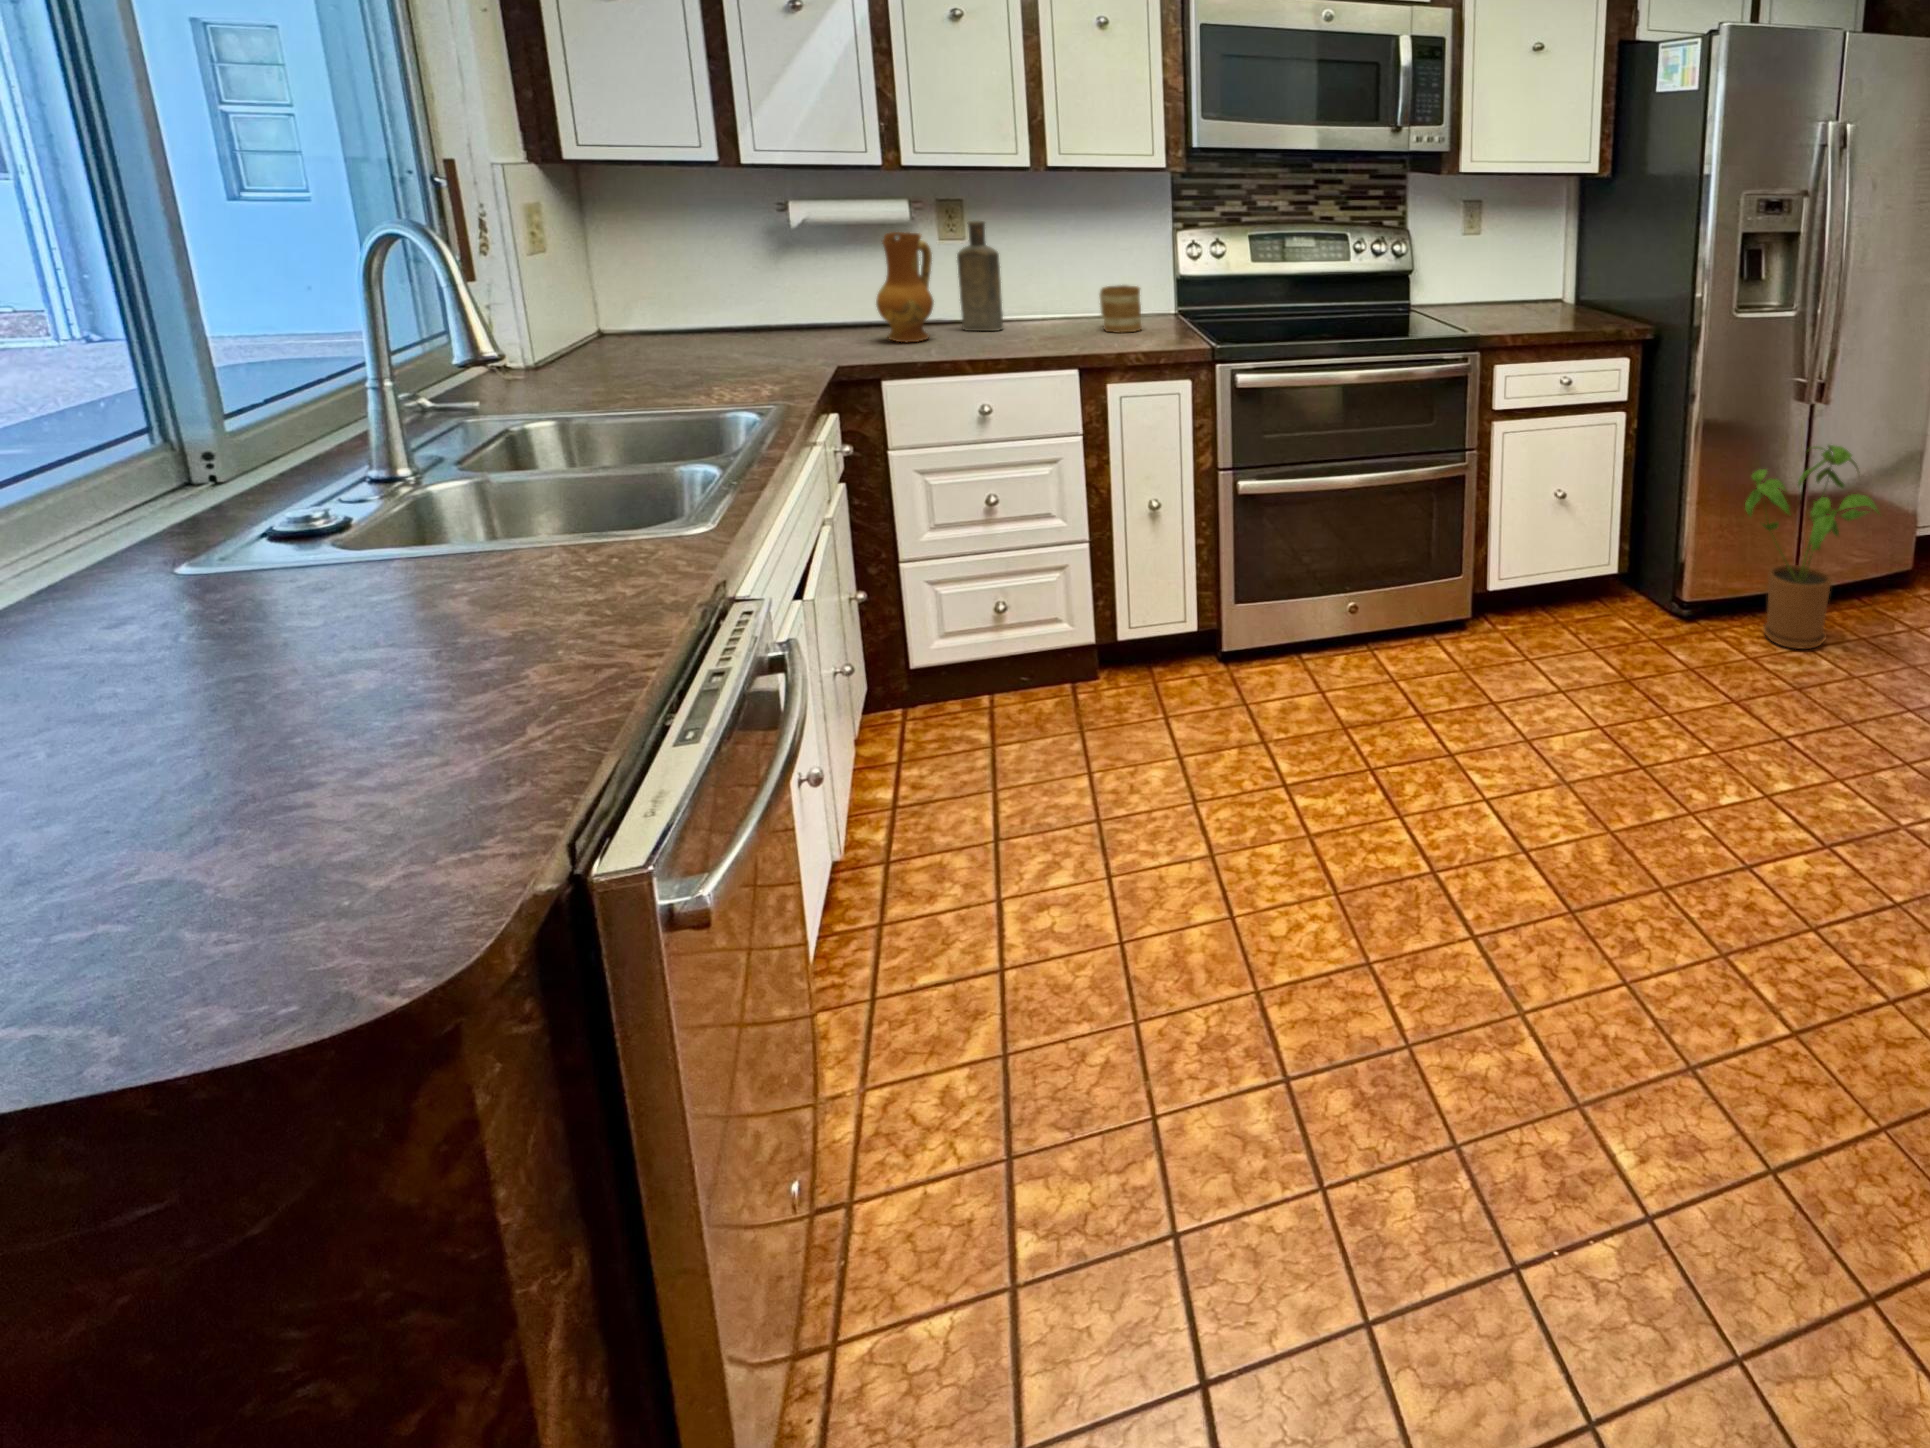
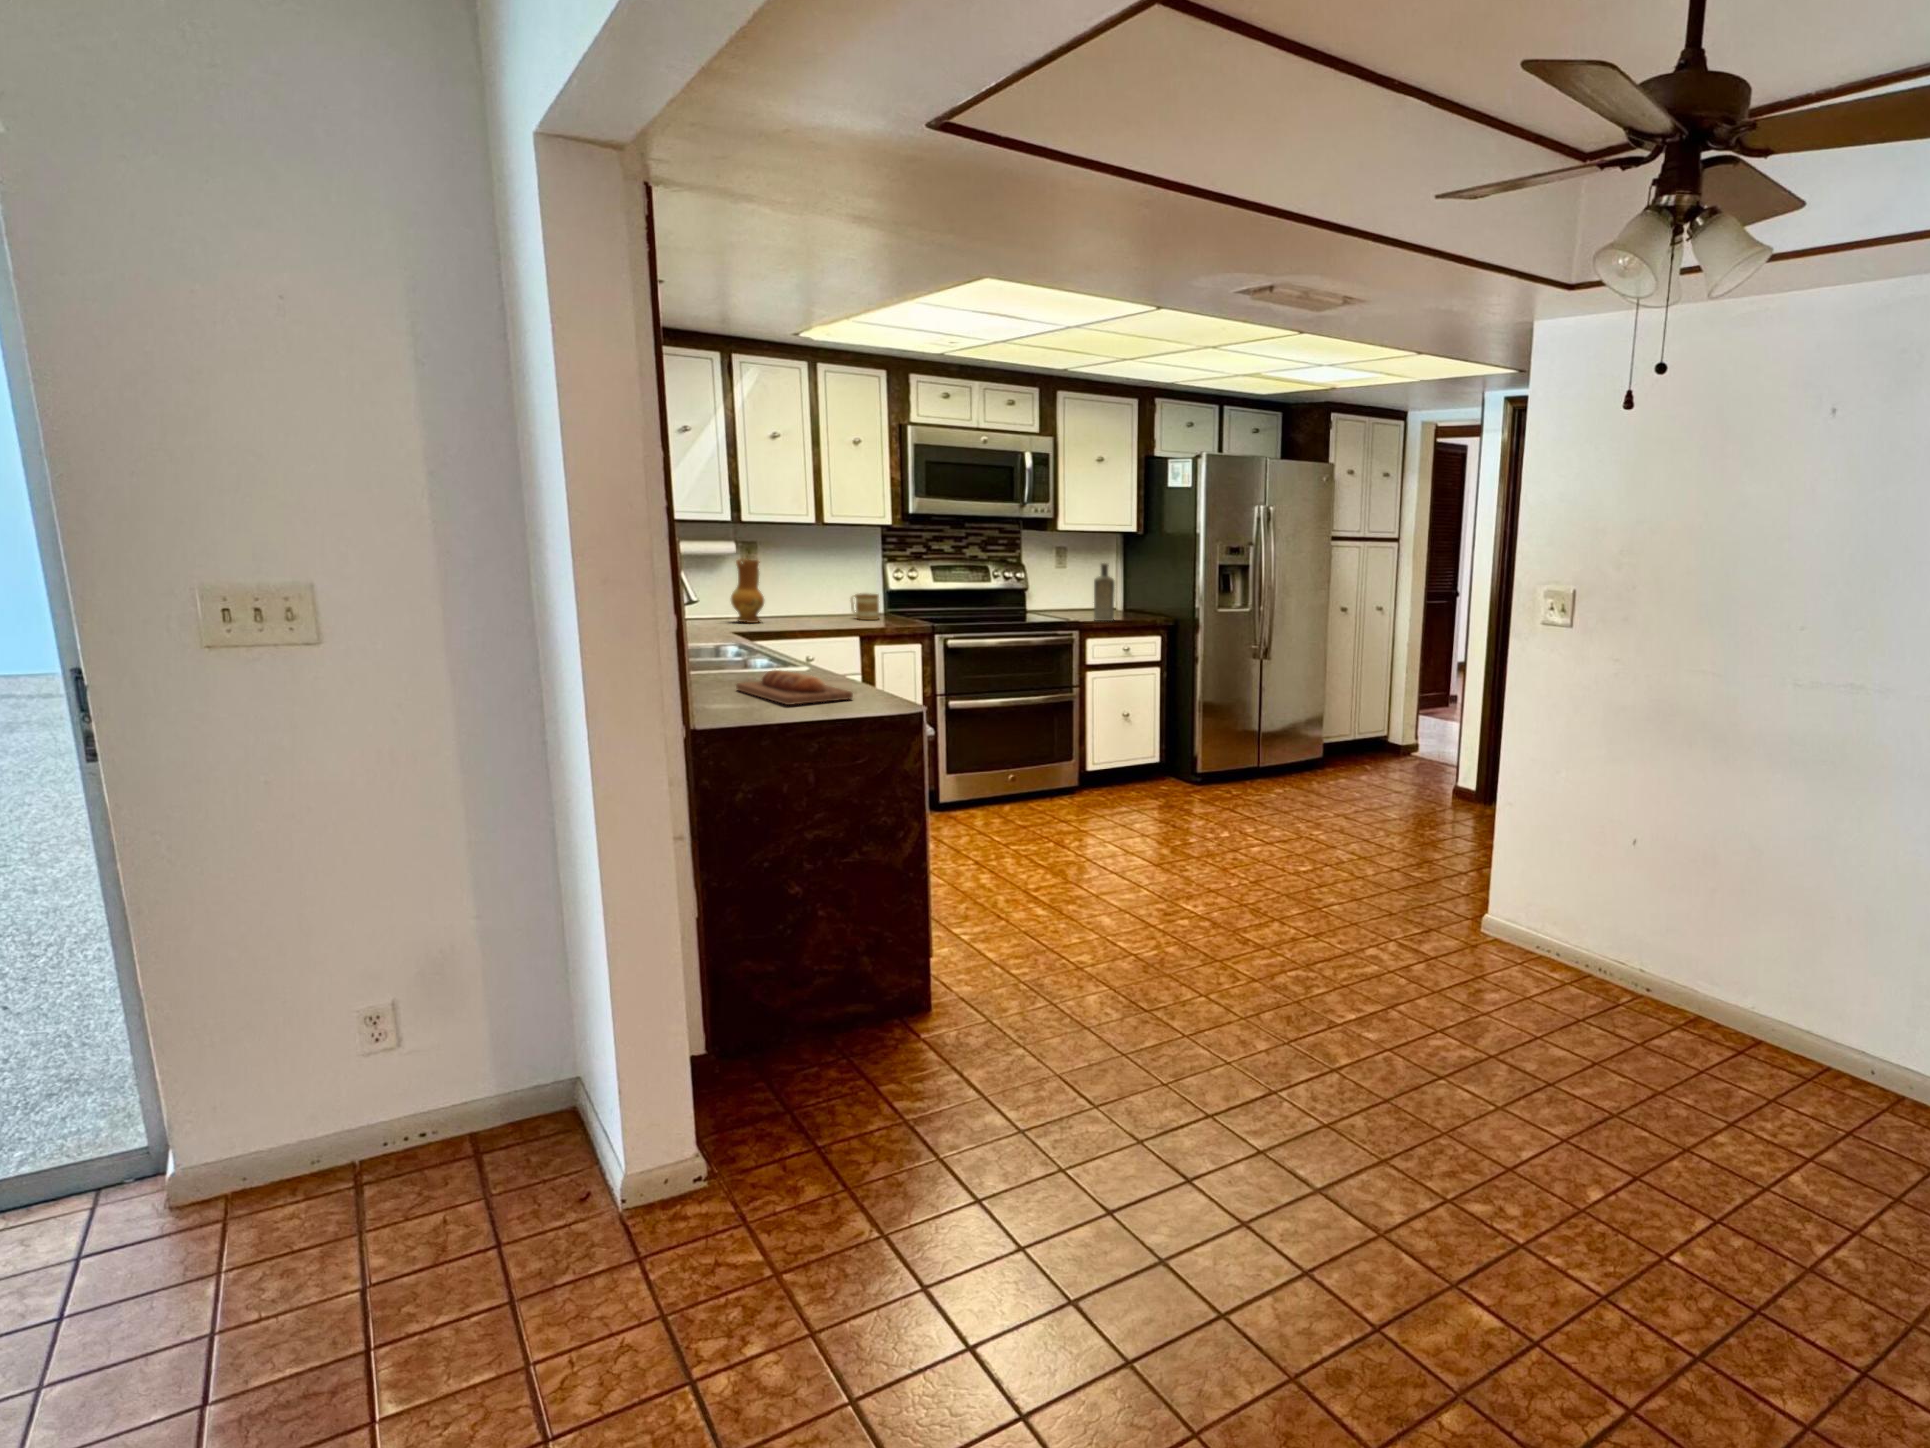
bottle: present [957,221,1003,331] -> present [1094,563,1115,621]
house plant: present [1745,445,1879,649] -> none [1227,679,1297,790]
bread loaf: none [100,624,506,851] -> present [736,670,853,705]

